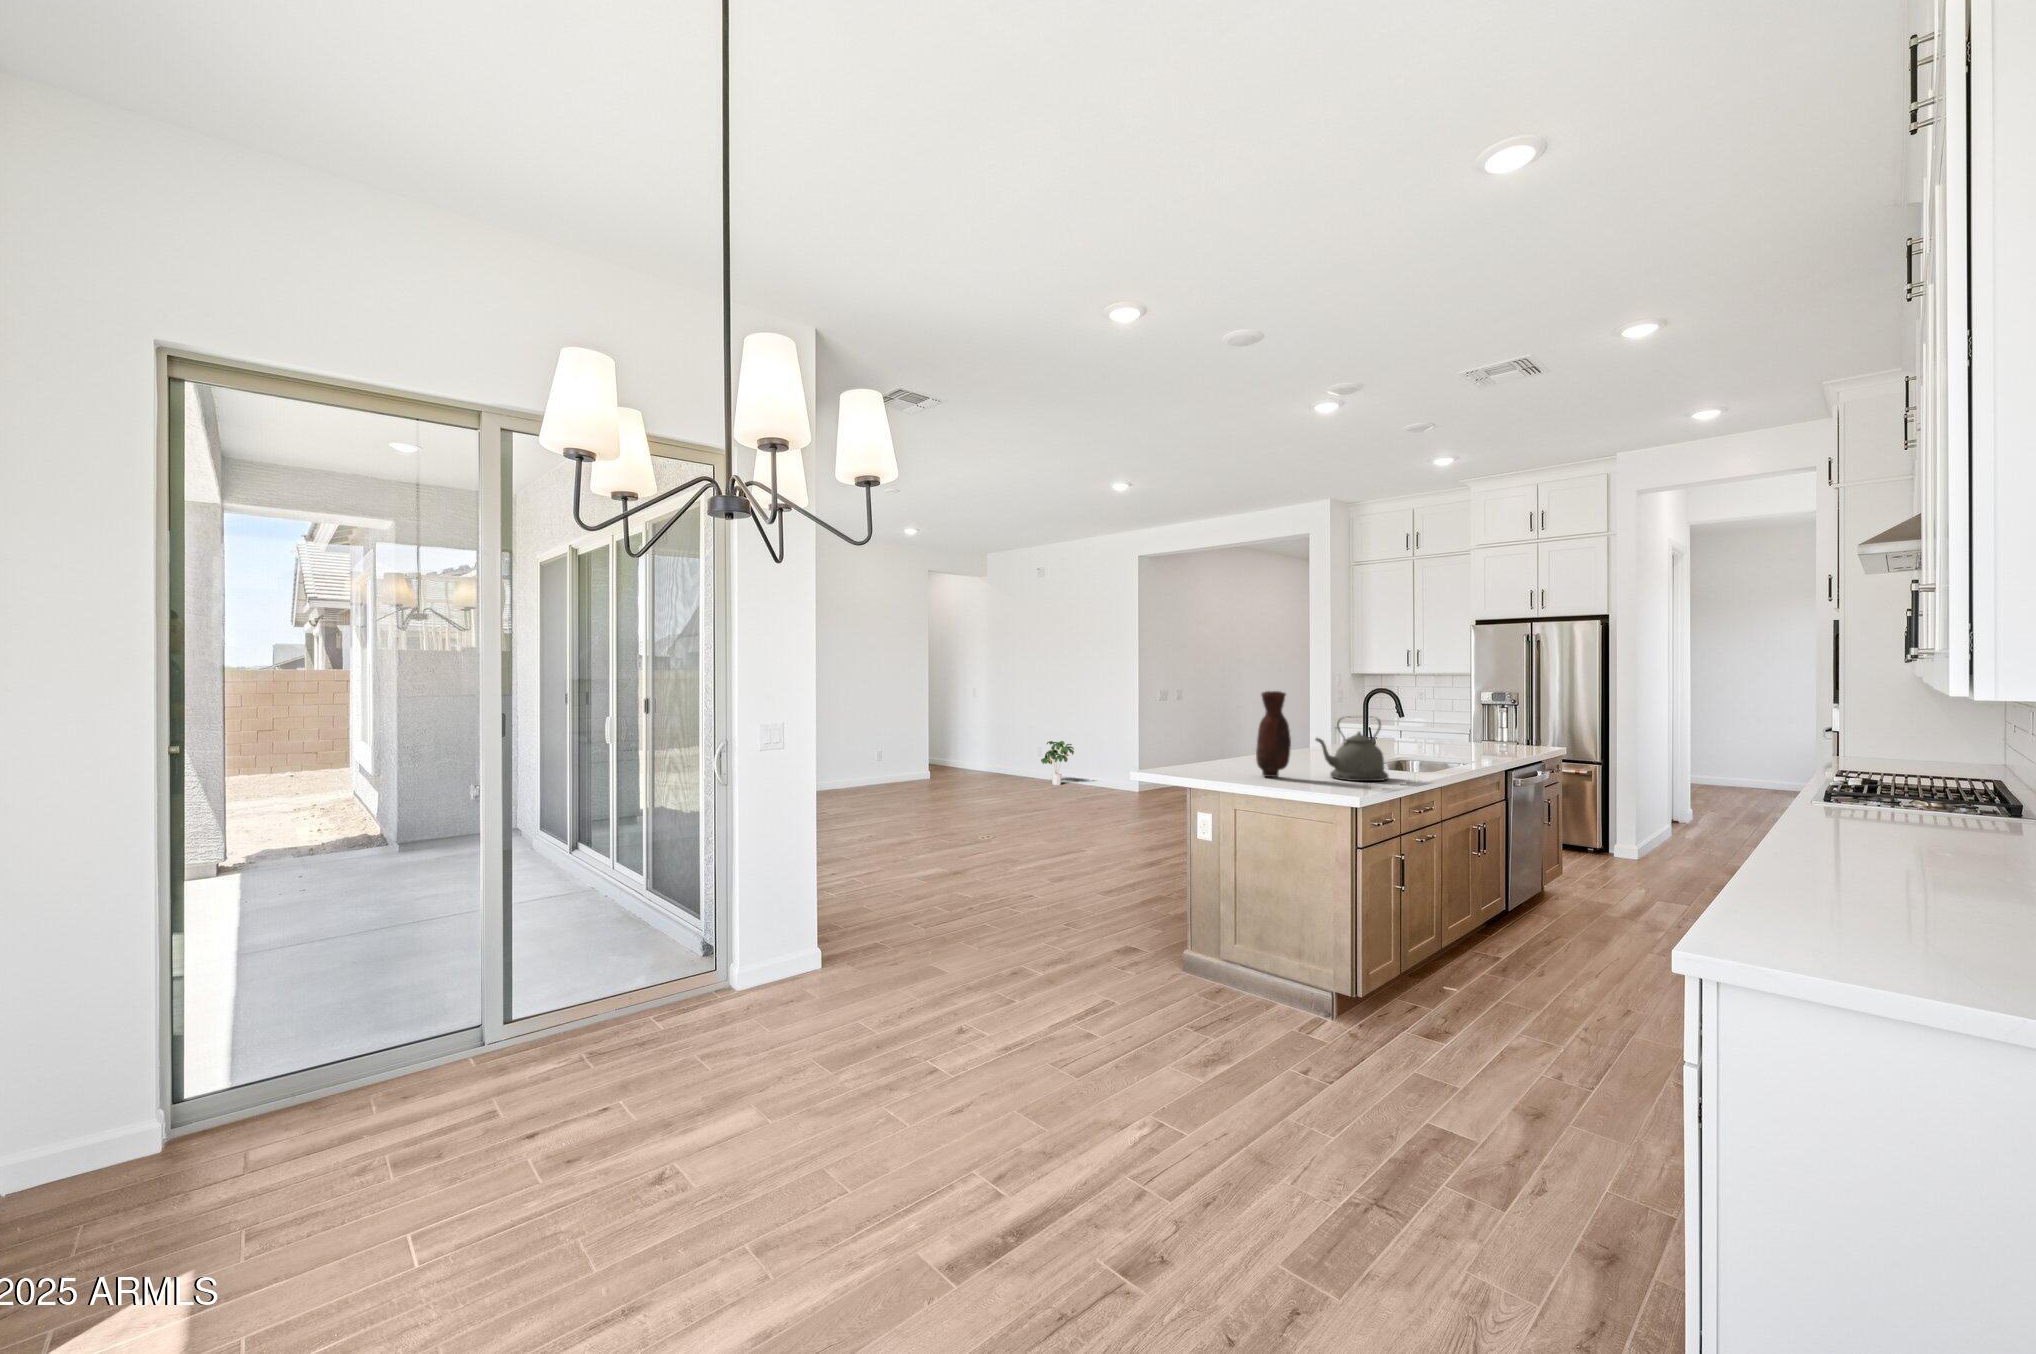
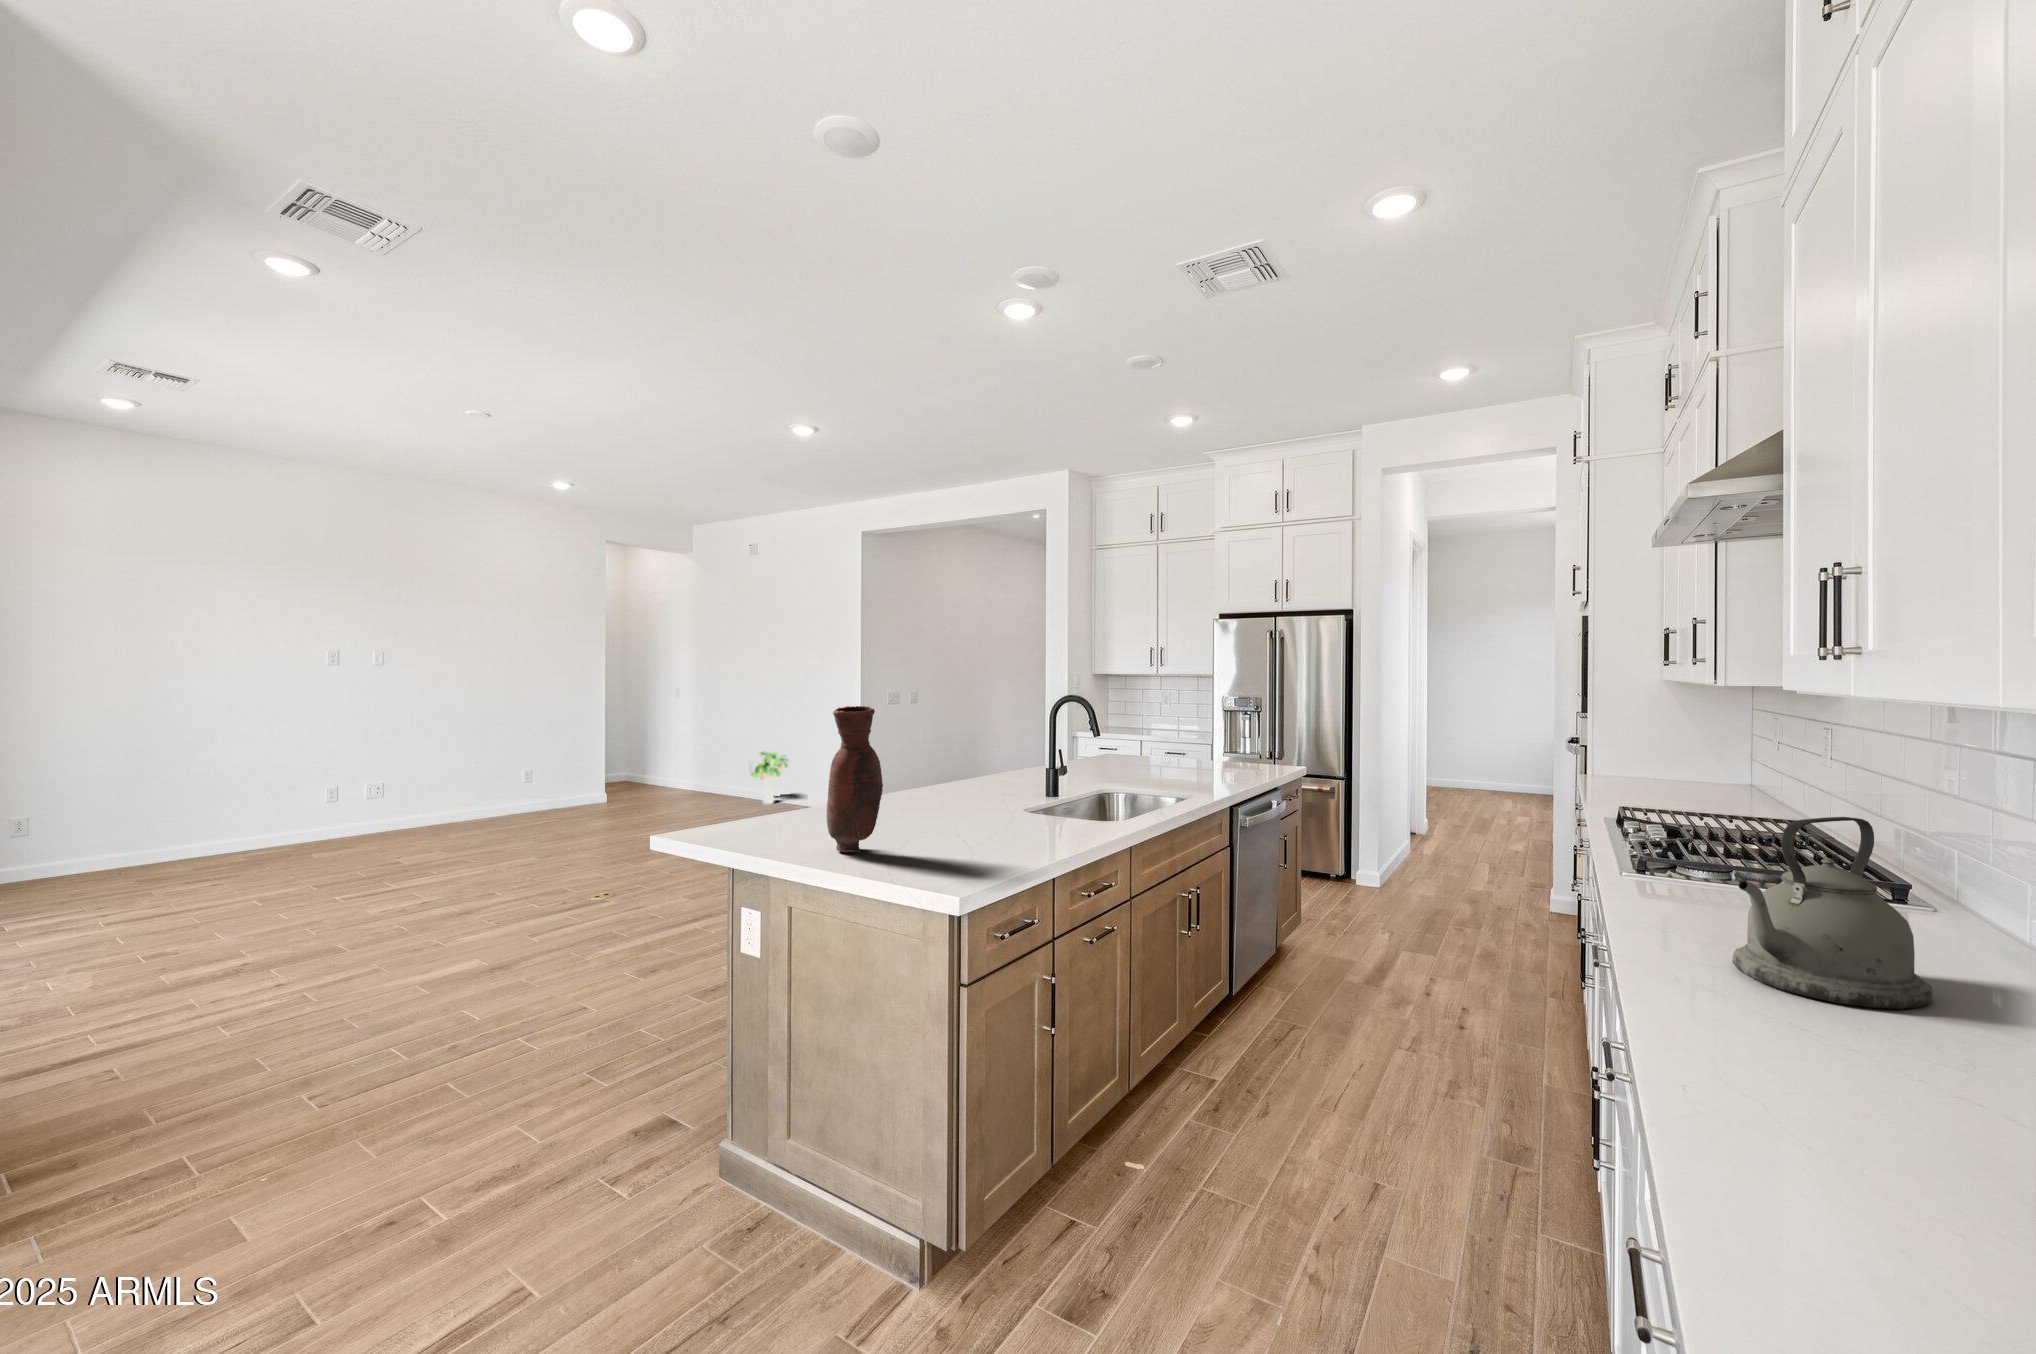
kettle: present [1316,717,1388,781] -> present [1733,817,1932,1009]

